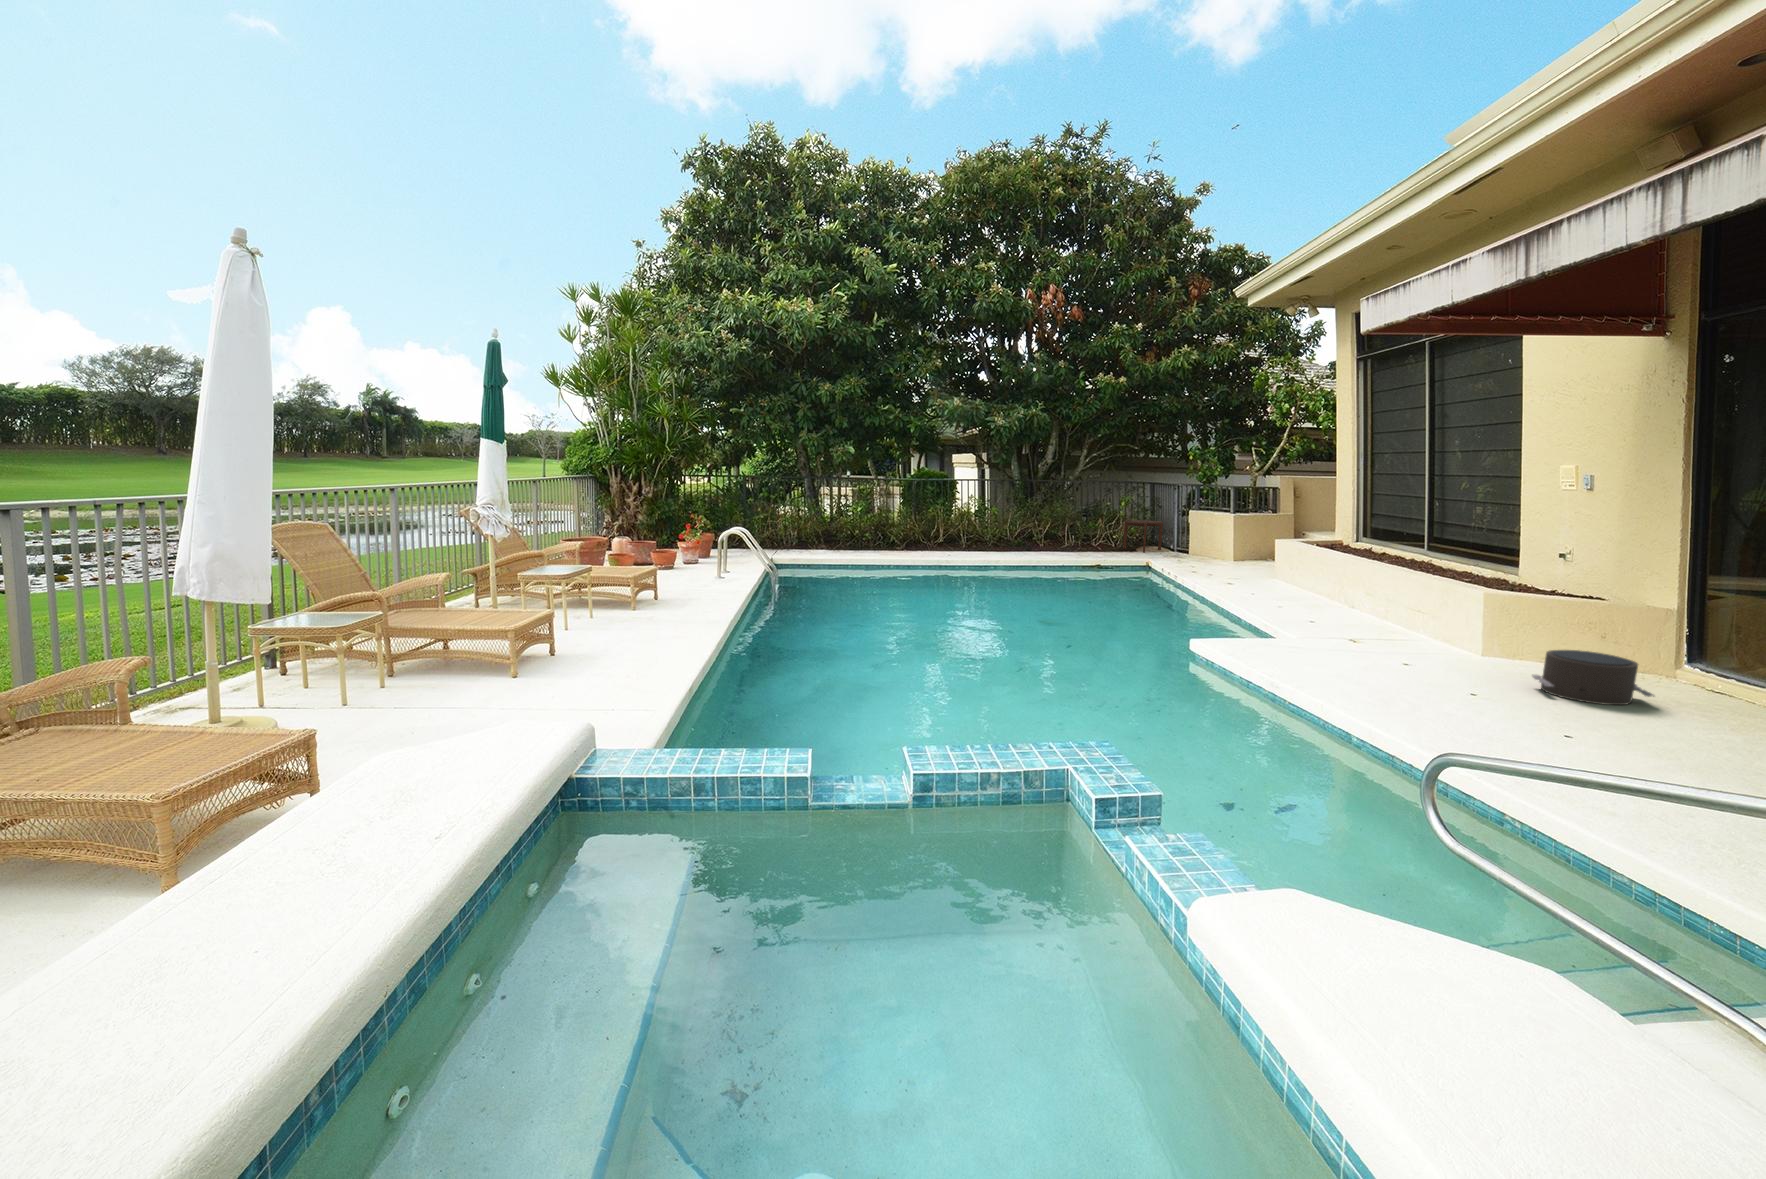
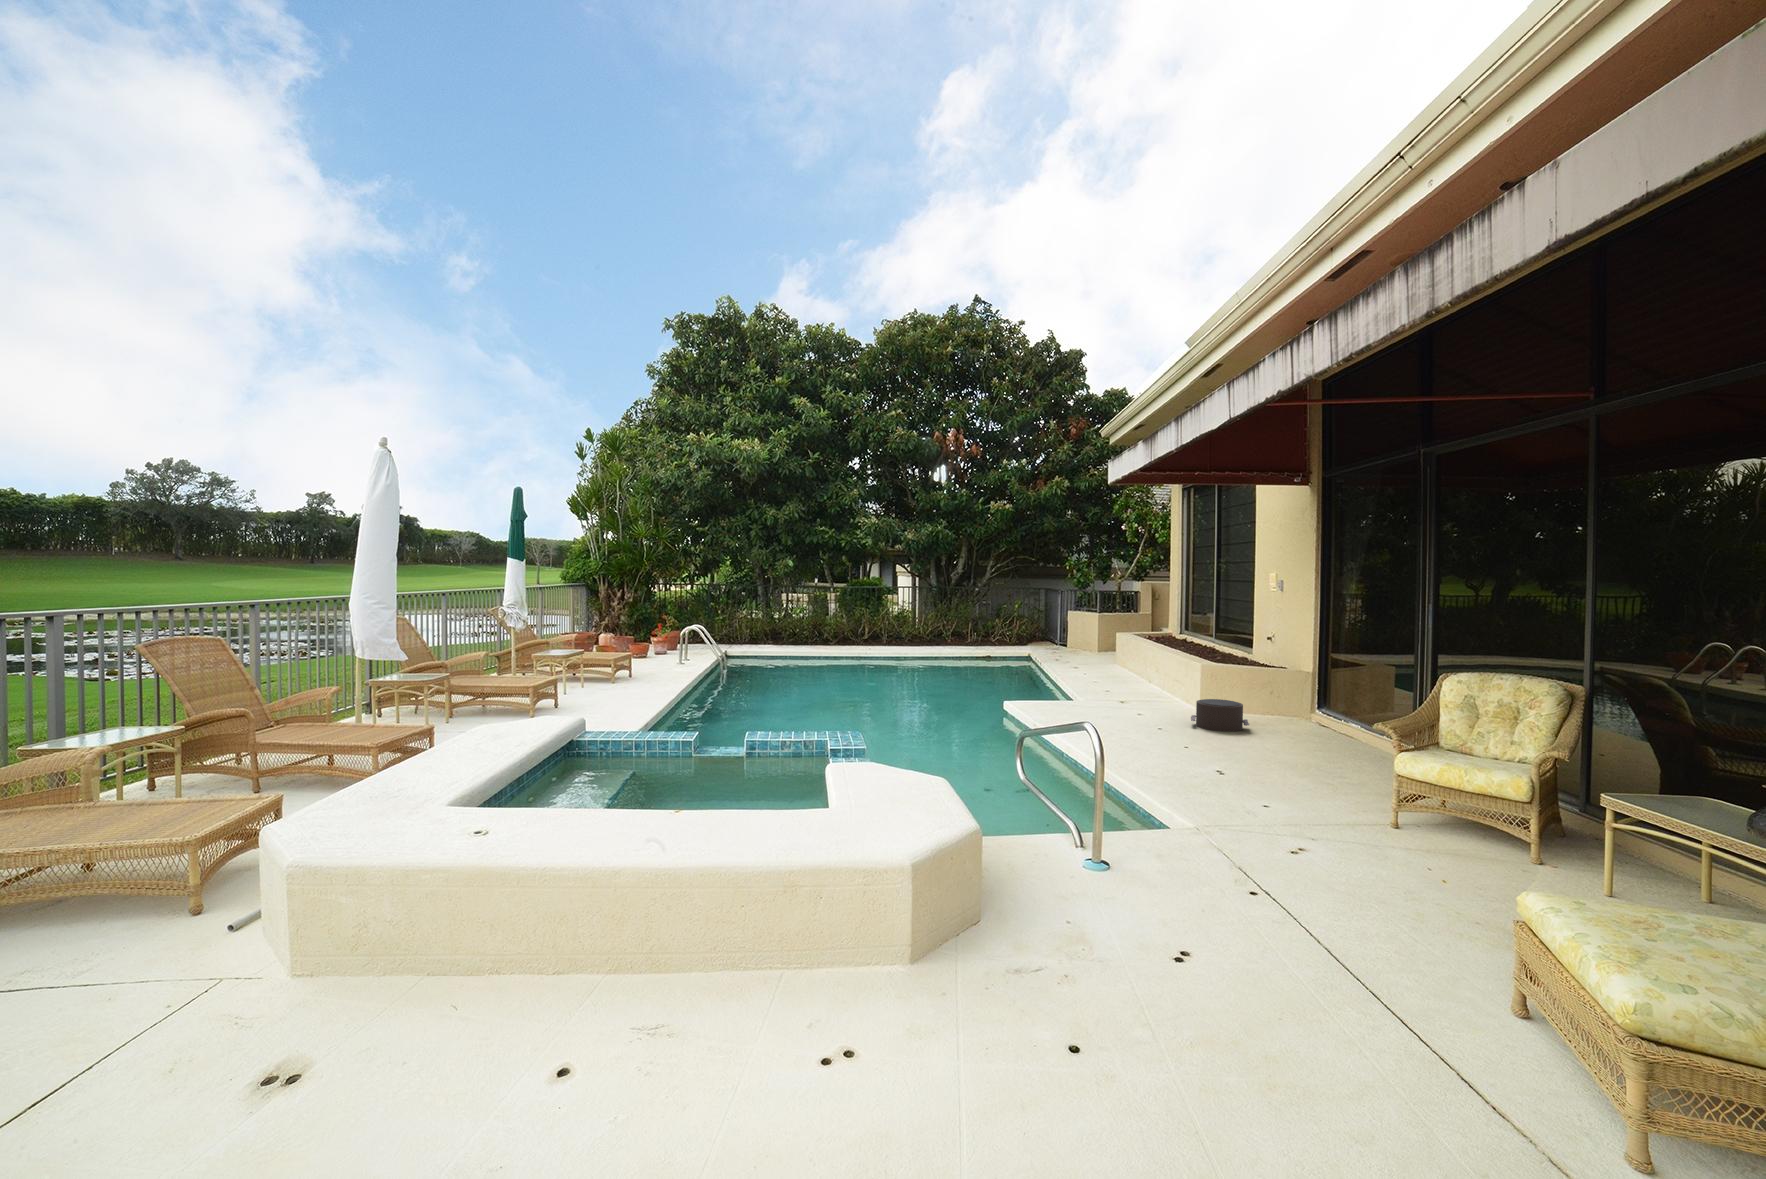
side table: present [1123,520,1163,553] -> none [1020,619,1051,645]

